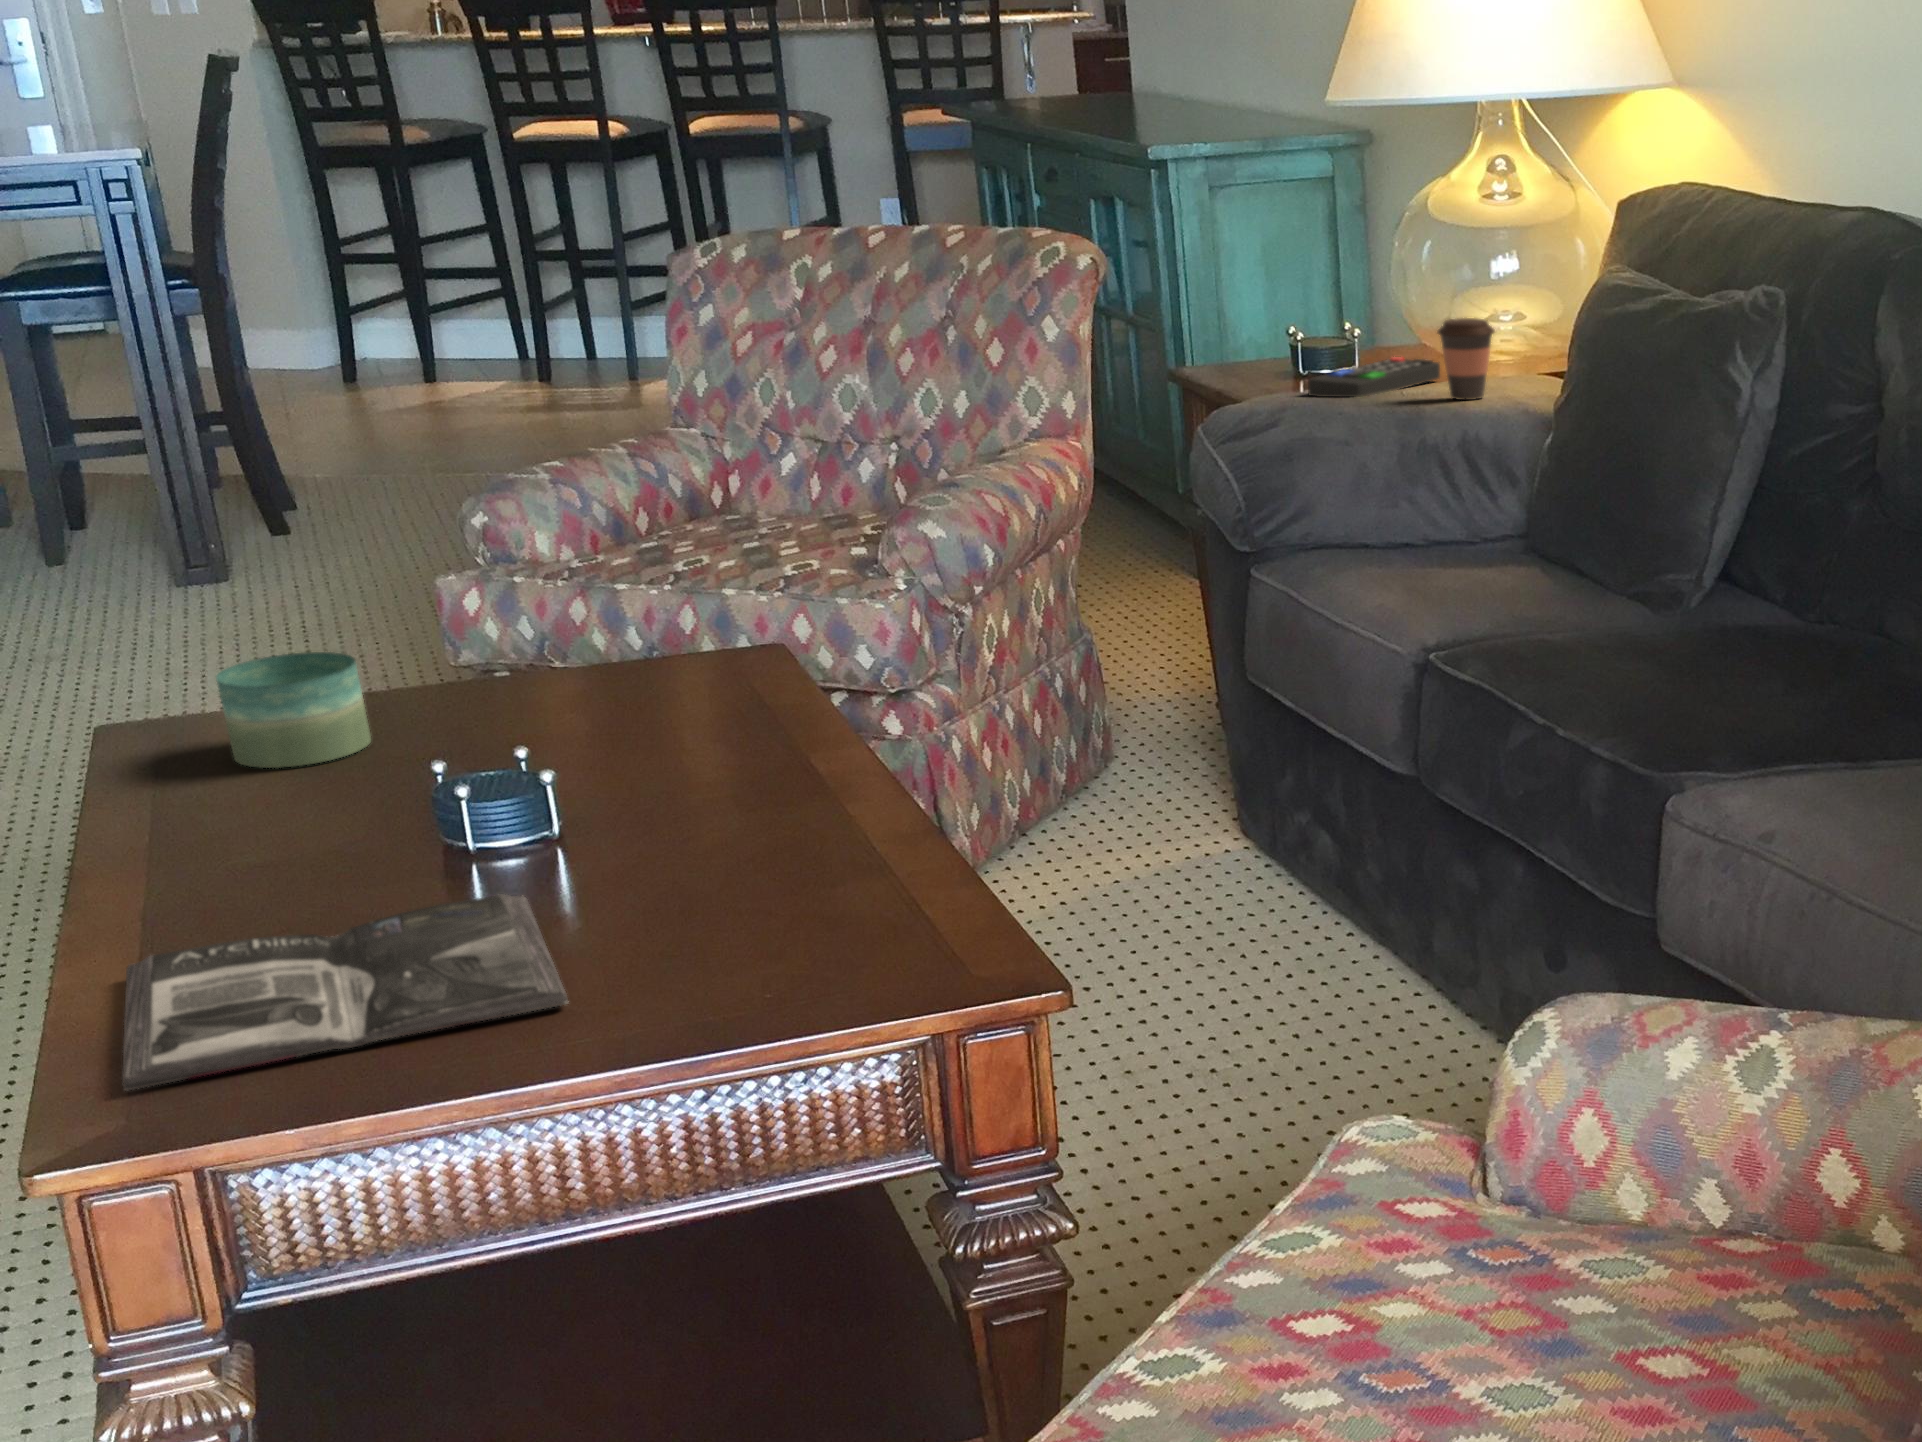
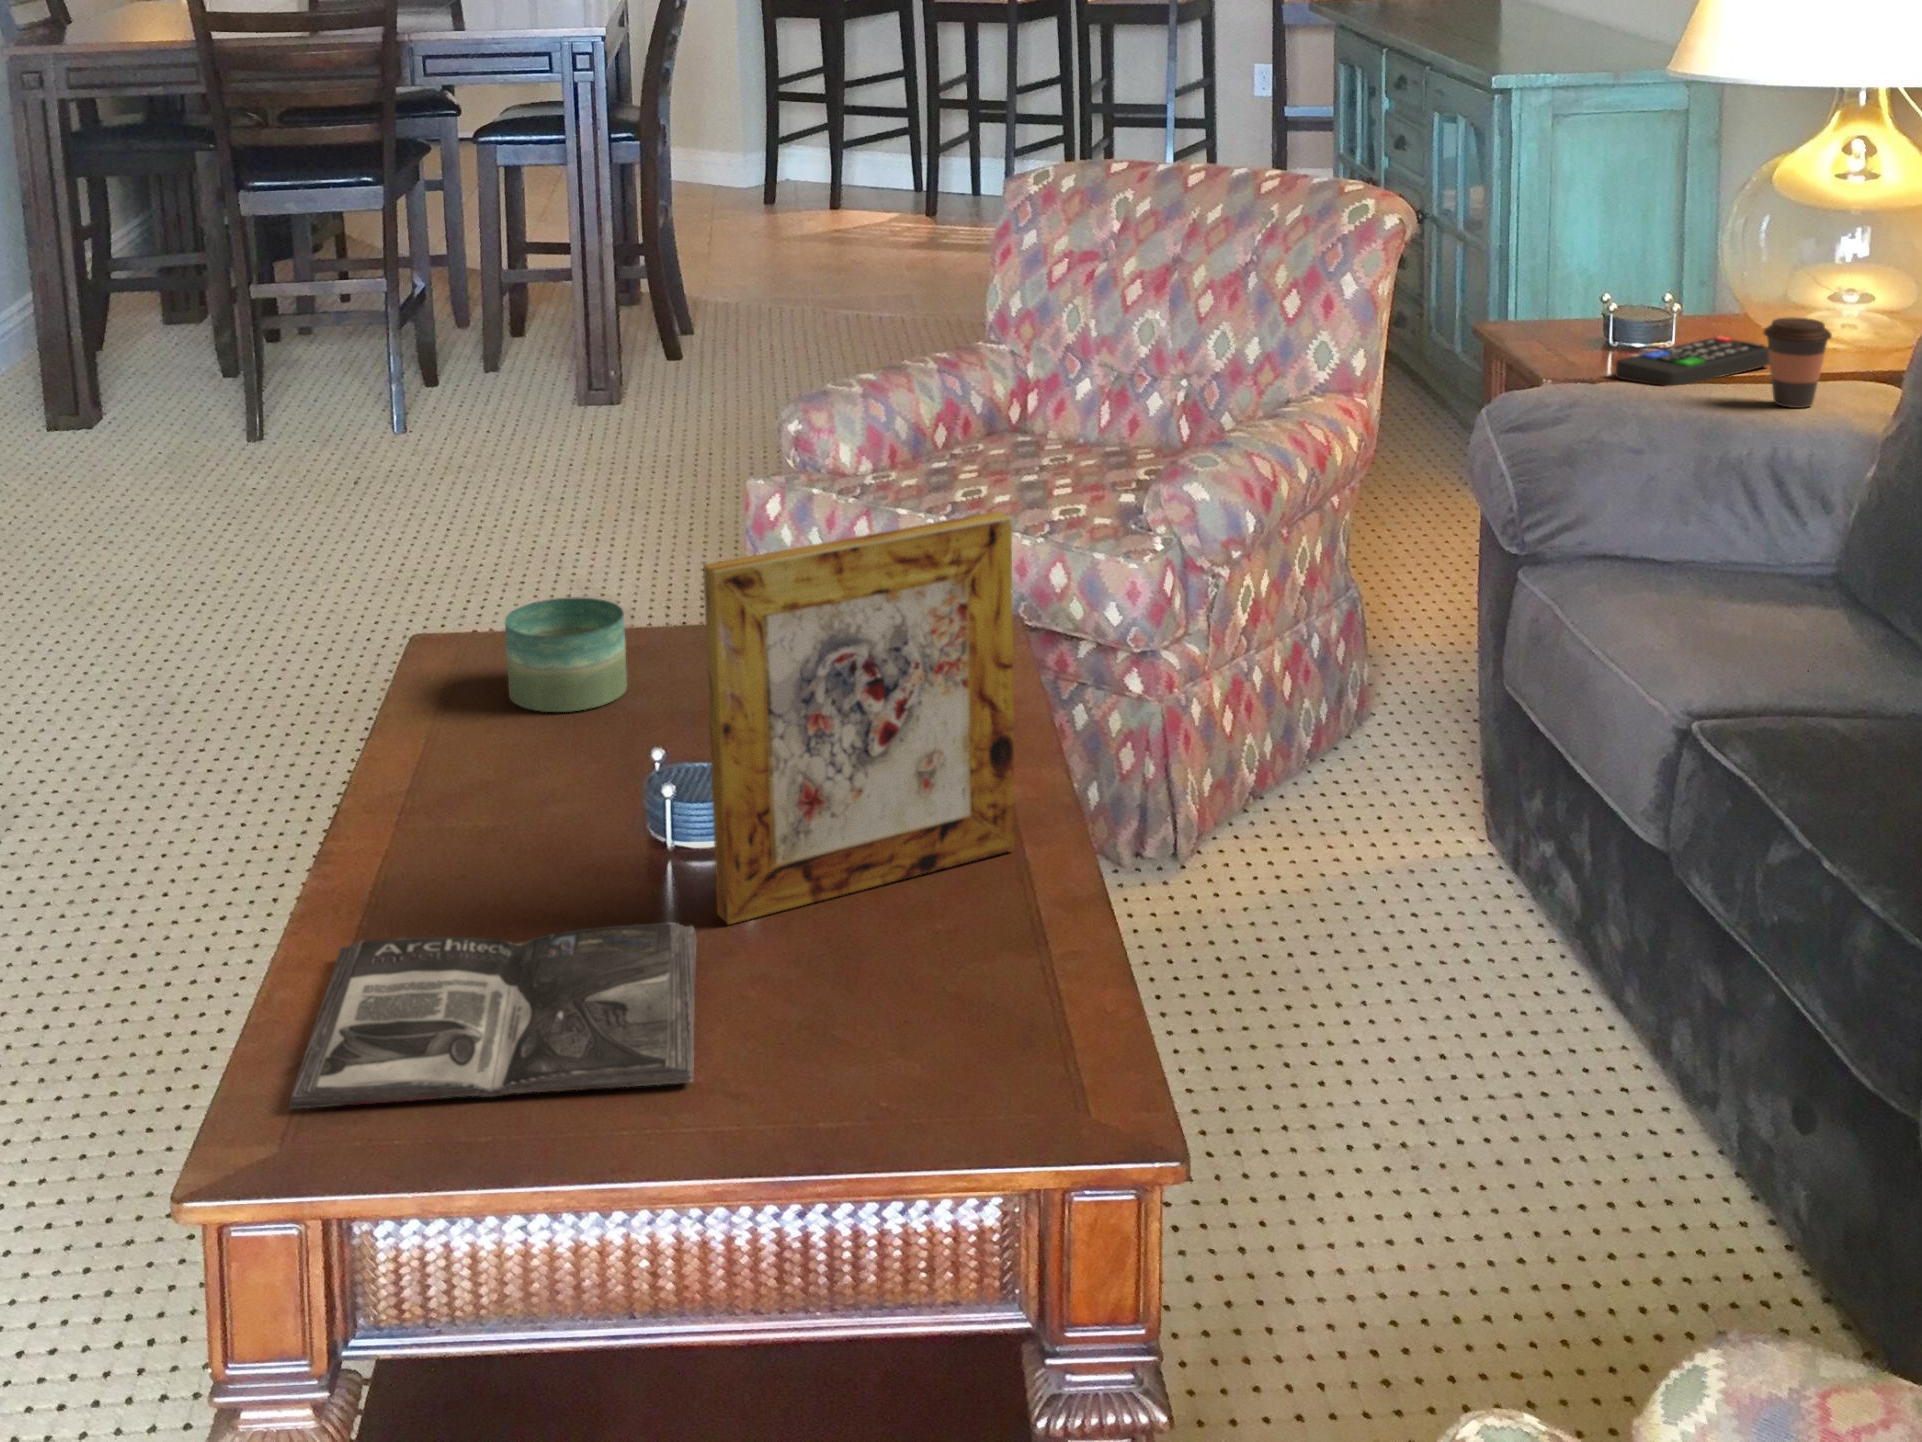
picture frame: none [480,468,835,894] -> present [703,511,1015,924]

